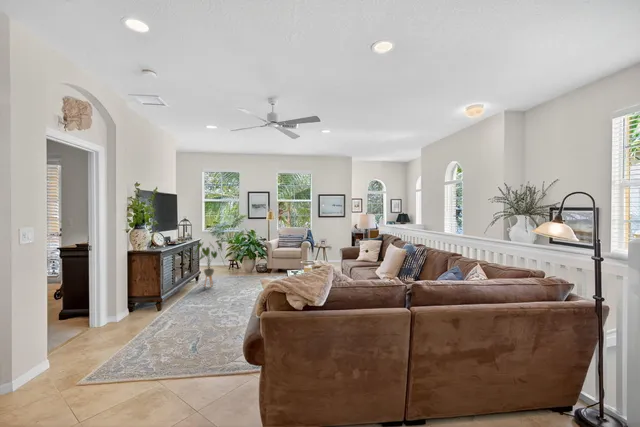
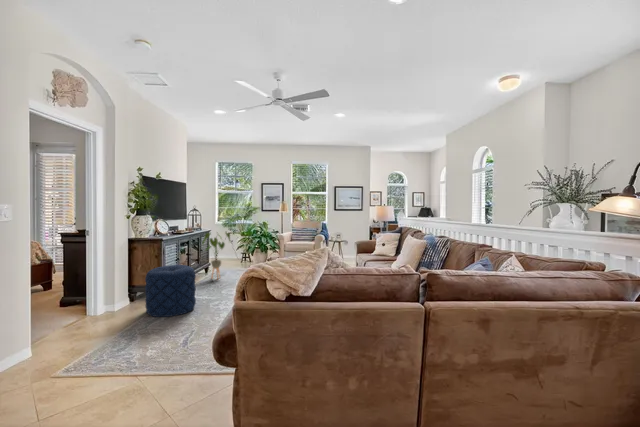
pouf: none [149,276,196,325] -> present [145,265,196,317]

